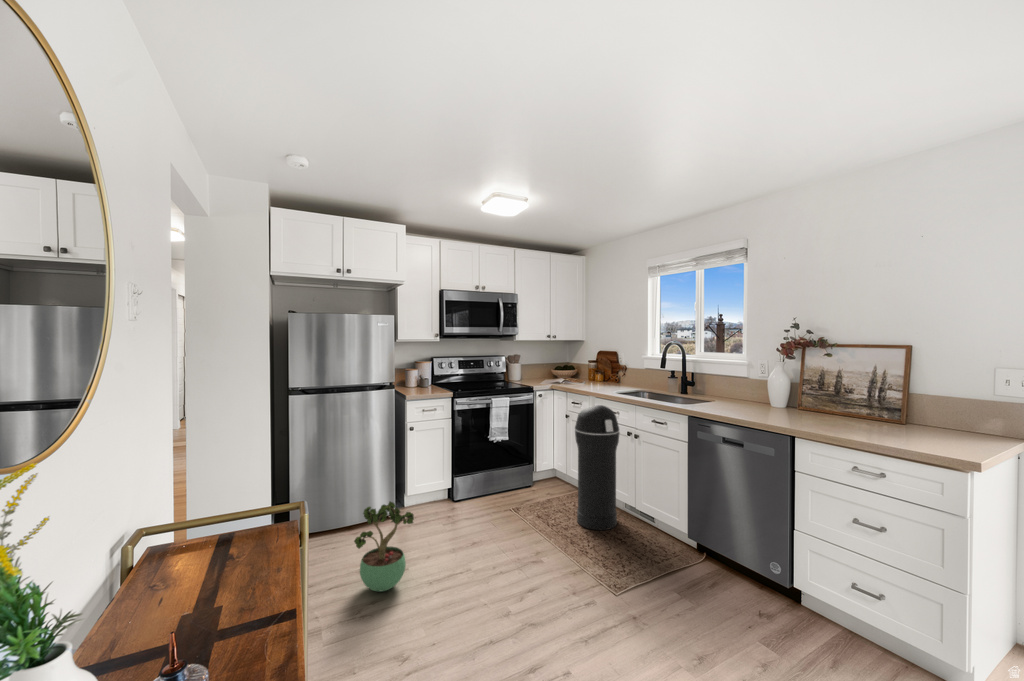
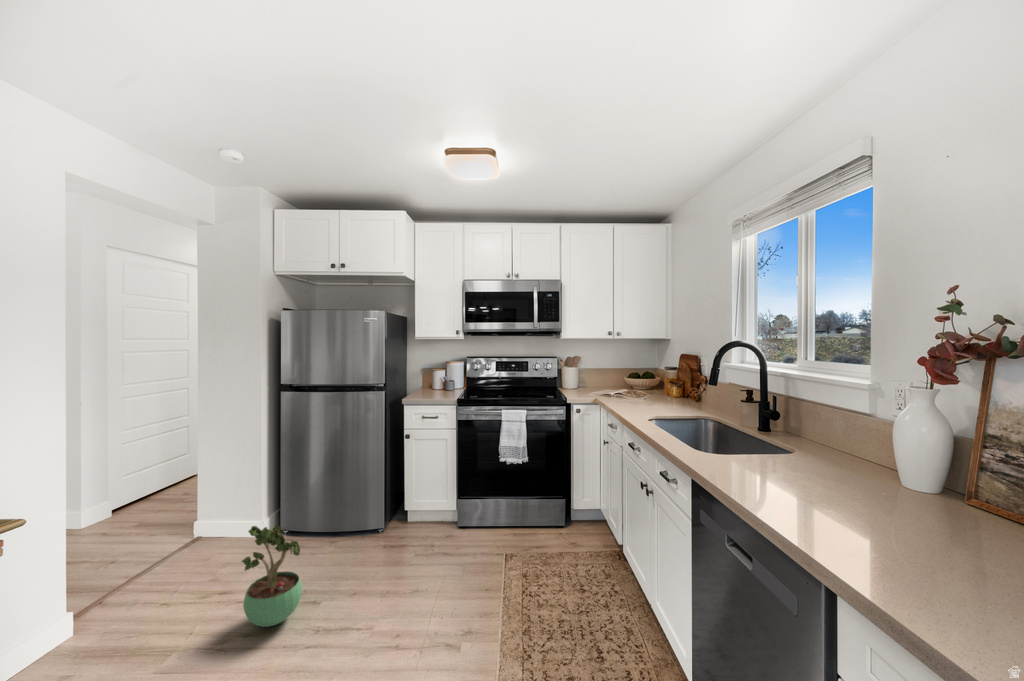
trash can: present [575,405,619,530] -> none [563,435,628,621]

